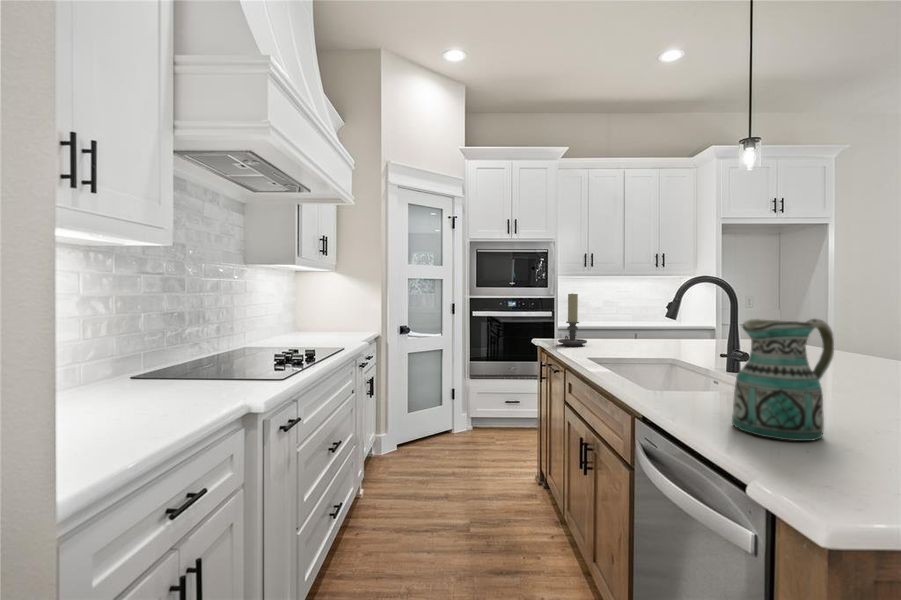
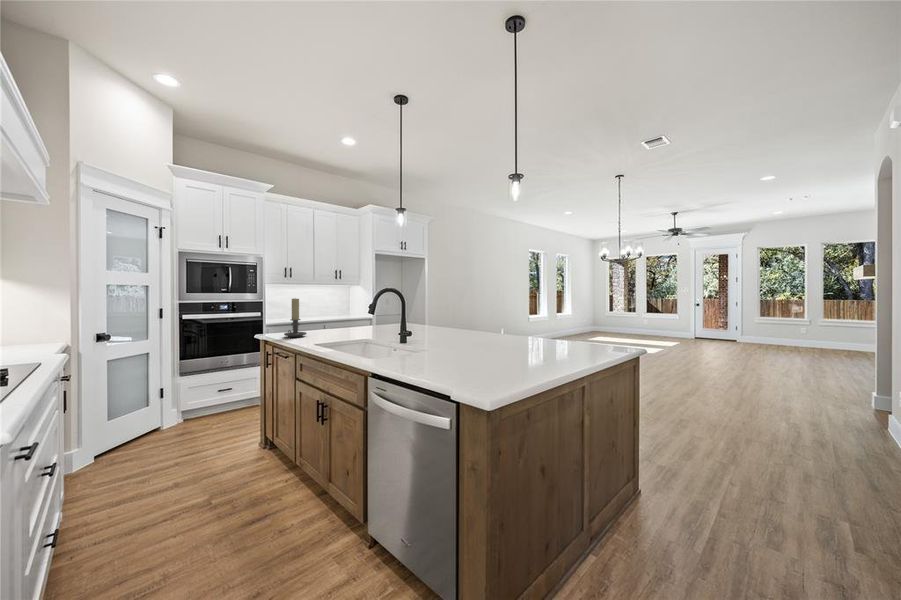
ceramic pitcher: present [732,319,834,441] -> none [427,310,466,372]

